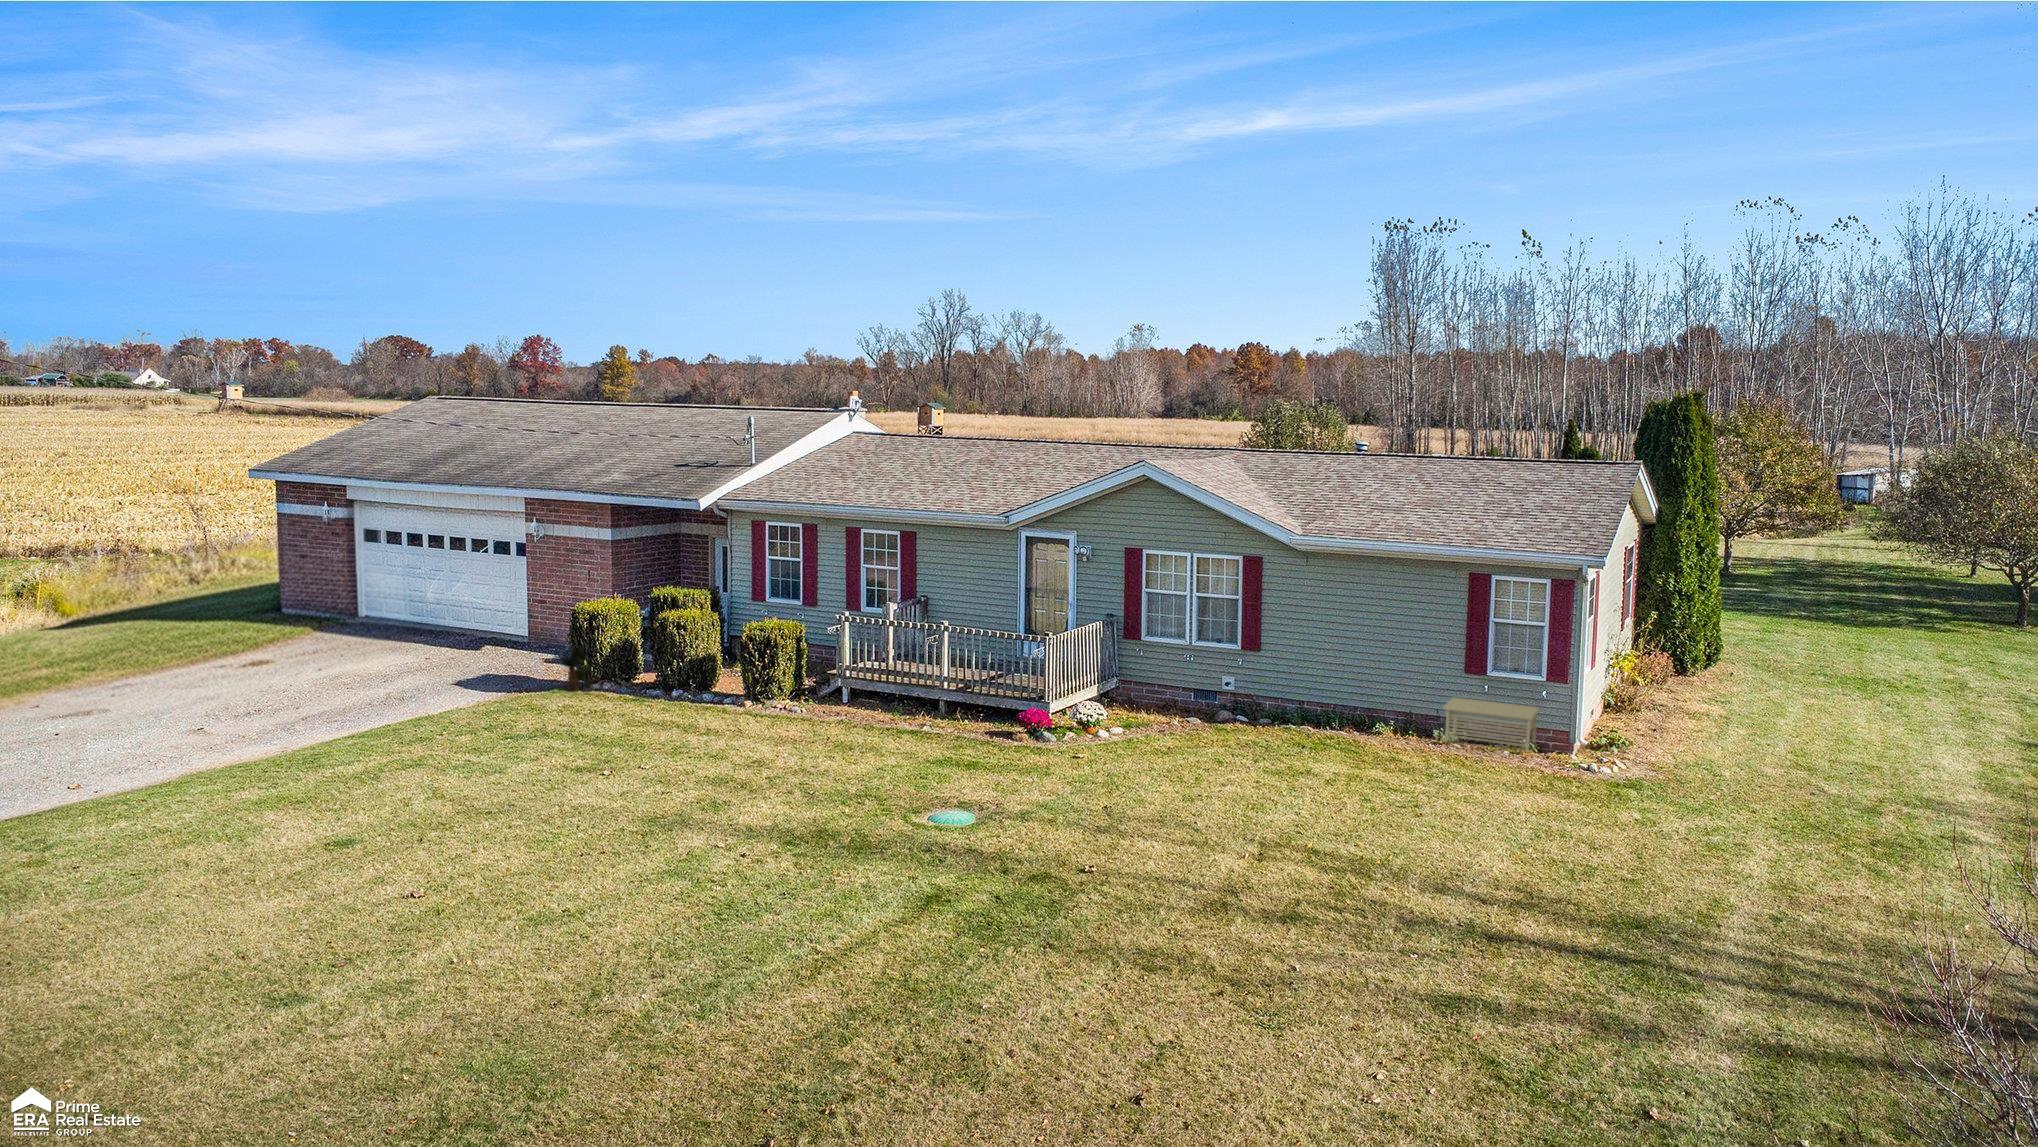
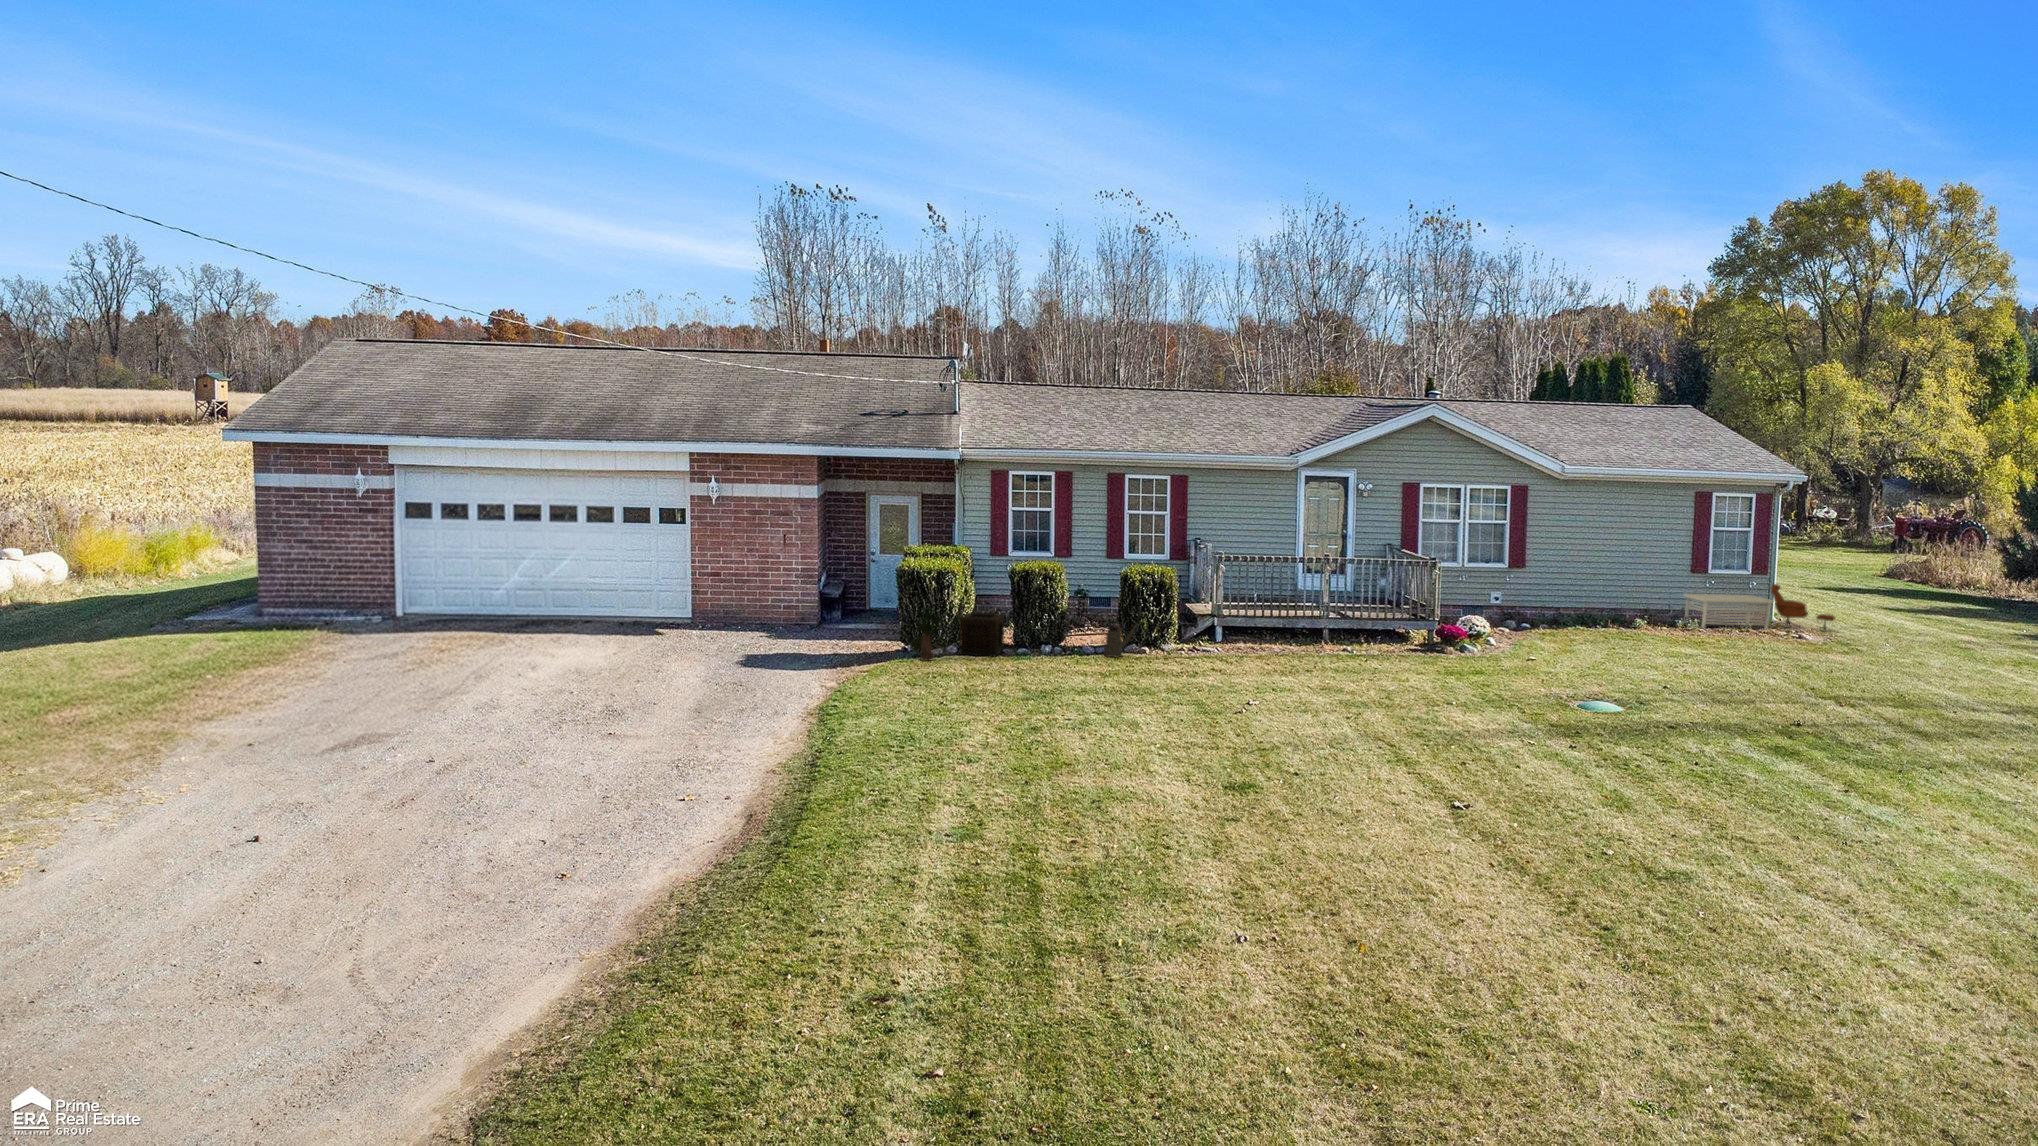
wooden crate: none [610,652,658,693] -> present [960,612,1004,656]
watering can: none [706,670,748,704] -> present [1104,620,1137,657]
lounge chair: none [1556,696,1619,766] -> present [1771,584,1835,630]

